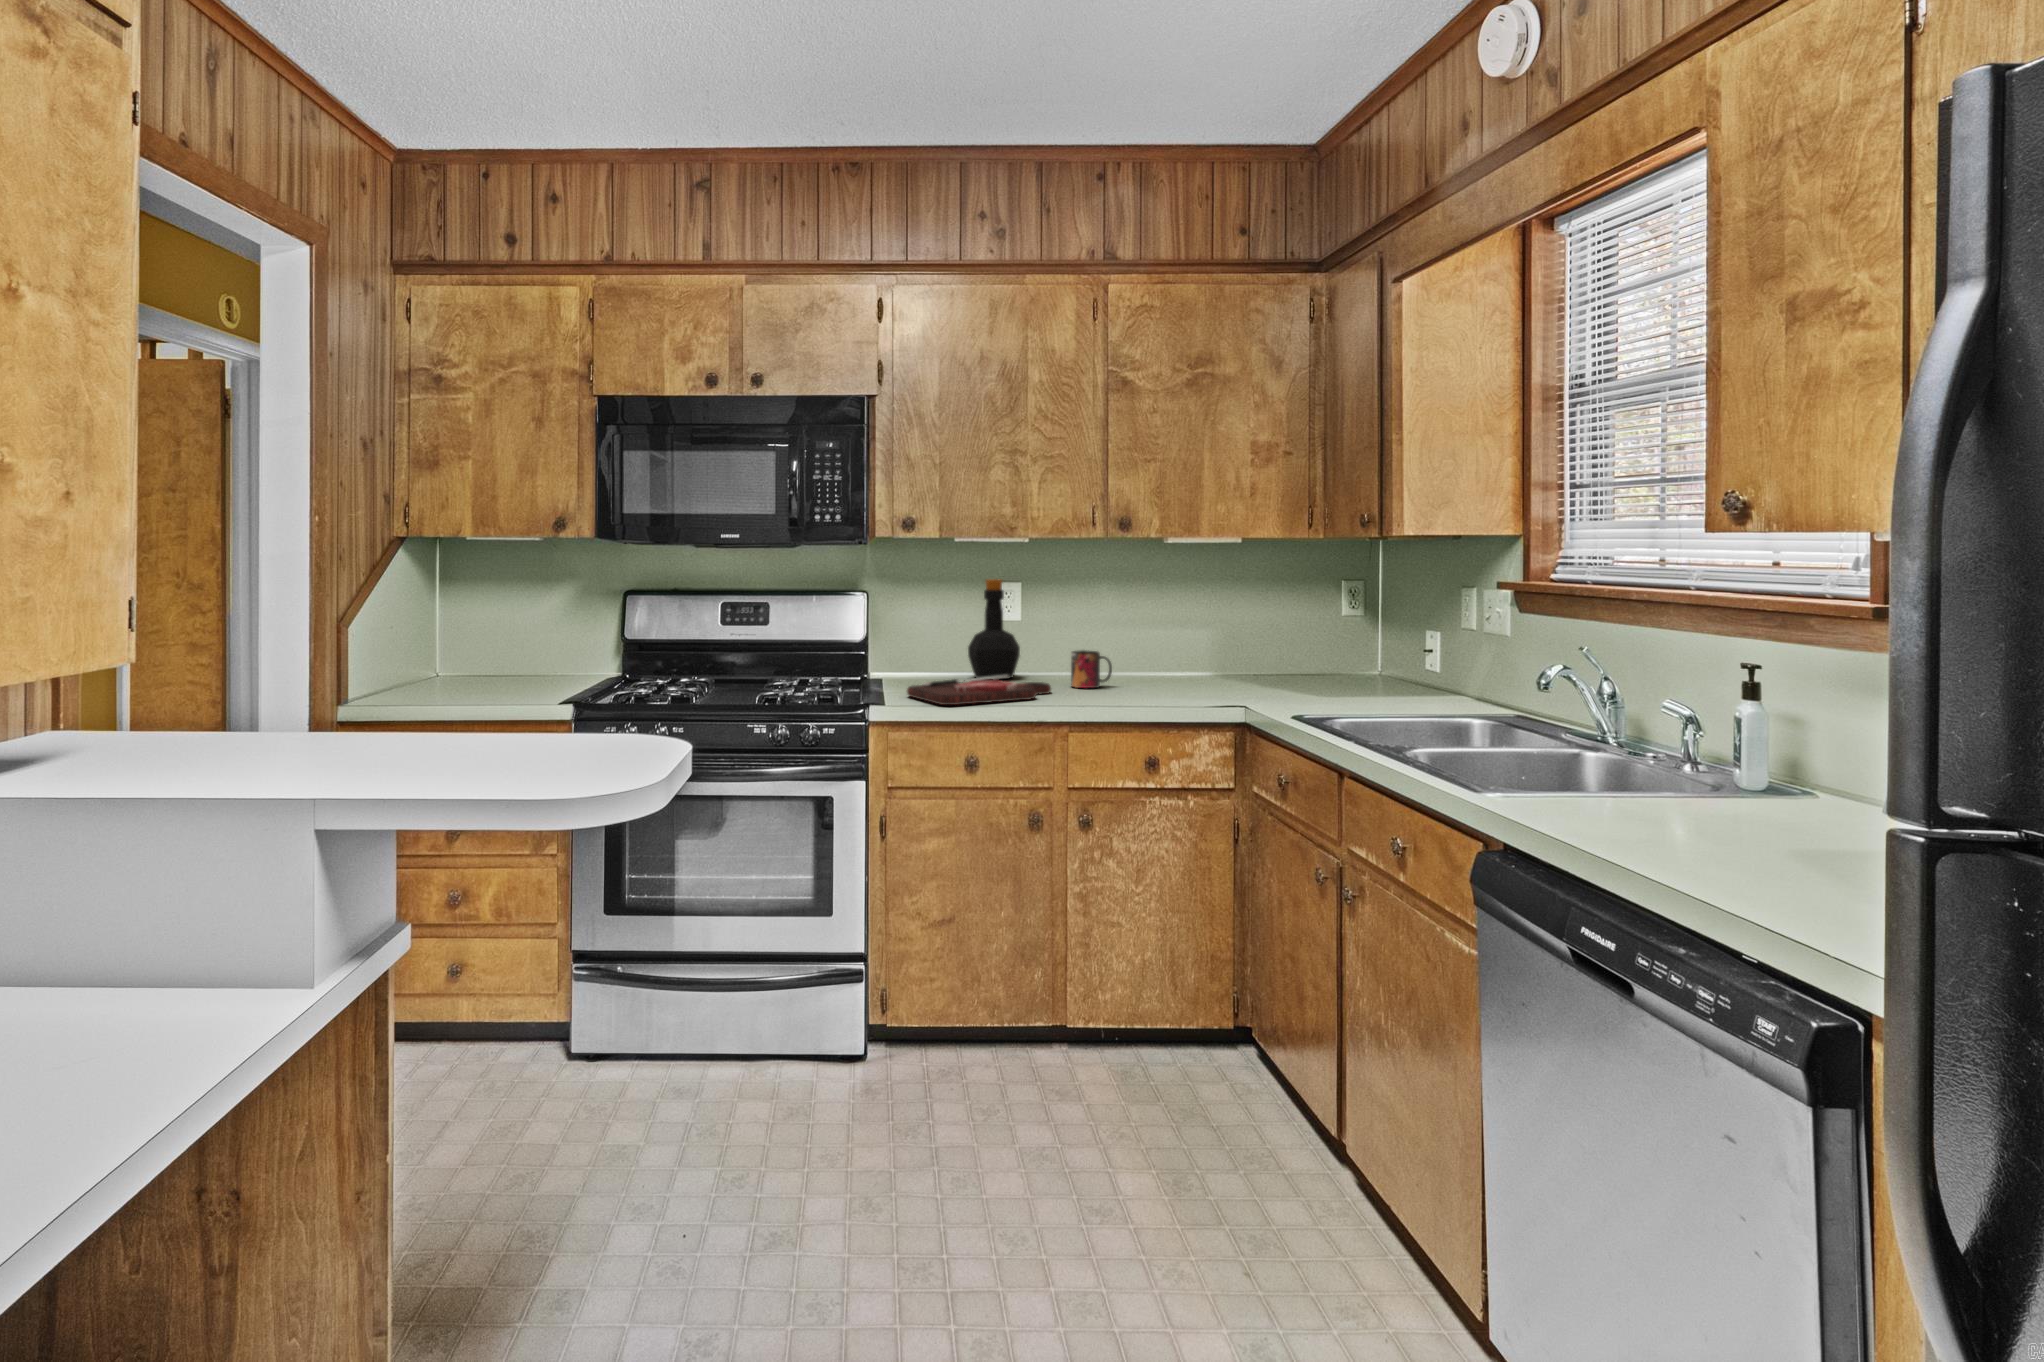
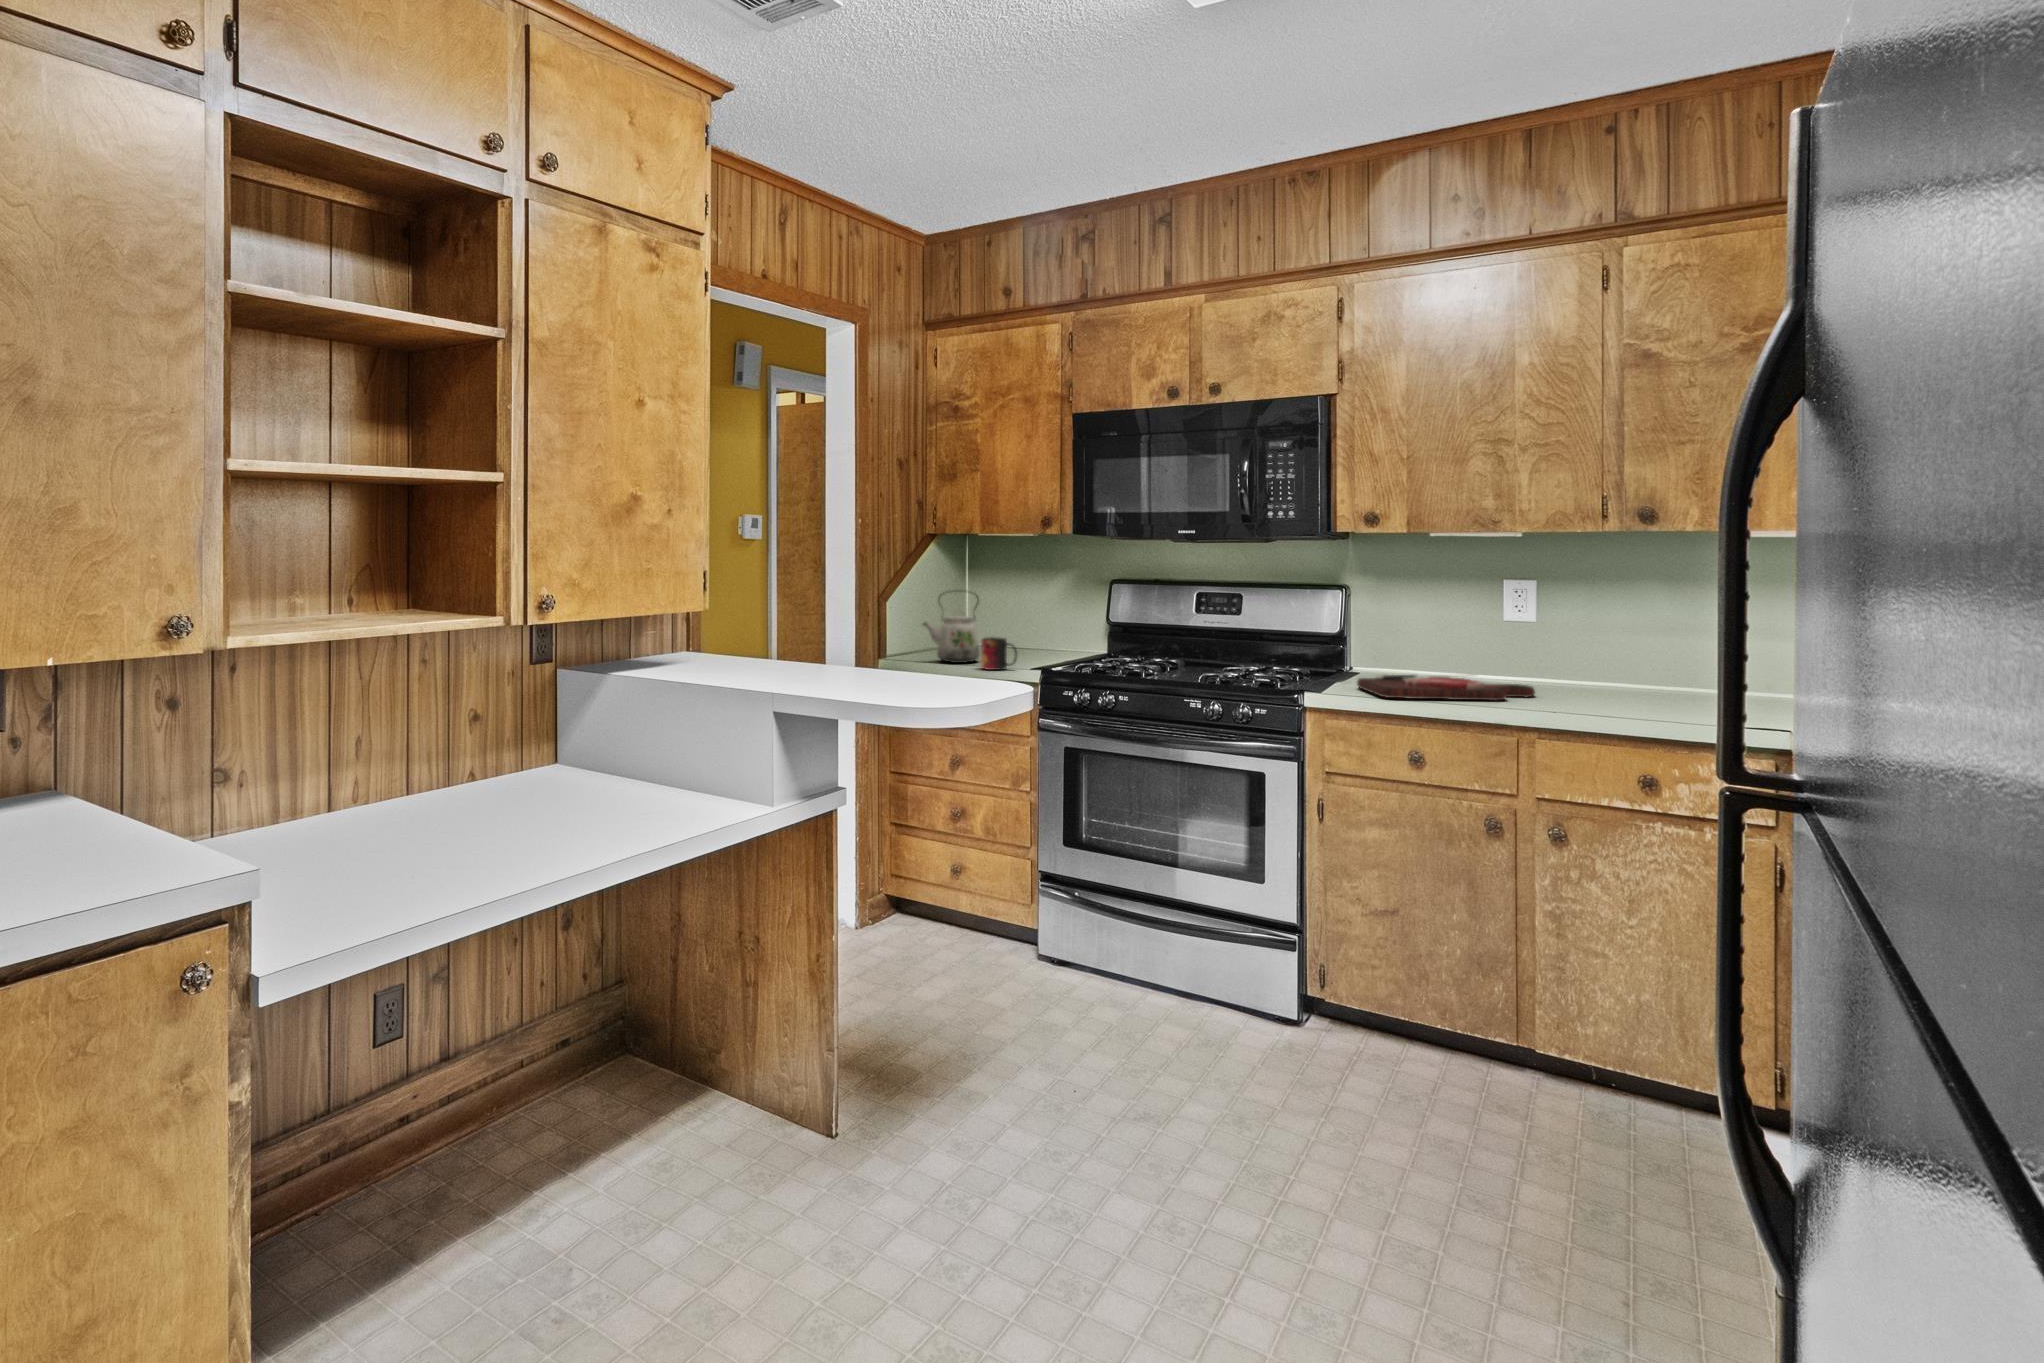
bottle: present [968,579,1020,680] -> none [1453,576,1519,681]
kettle: none [400,608,479,701] -> present [923,597,980,663]
mug: present [1071,650,1112,688] -> present [981,637,1017,670]

